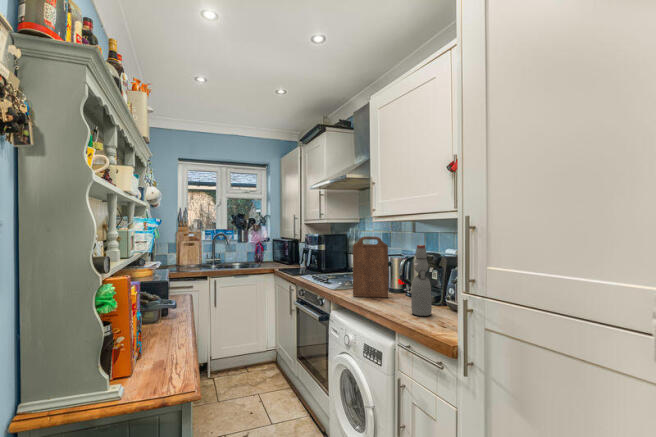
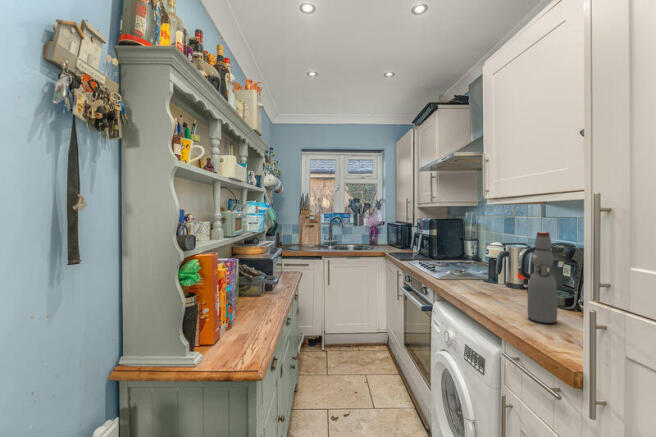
cutting board: present [353,236,388,298] -> none [458,221,504,294]

